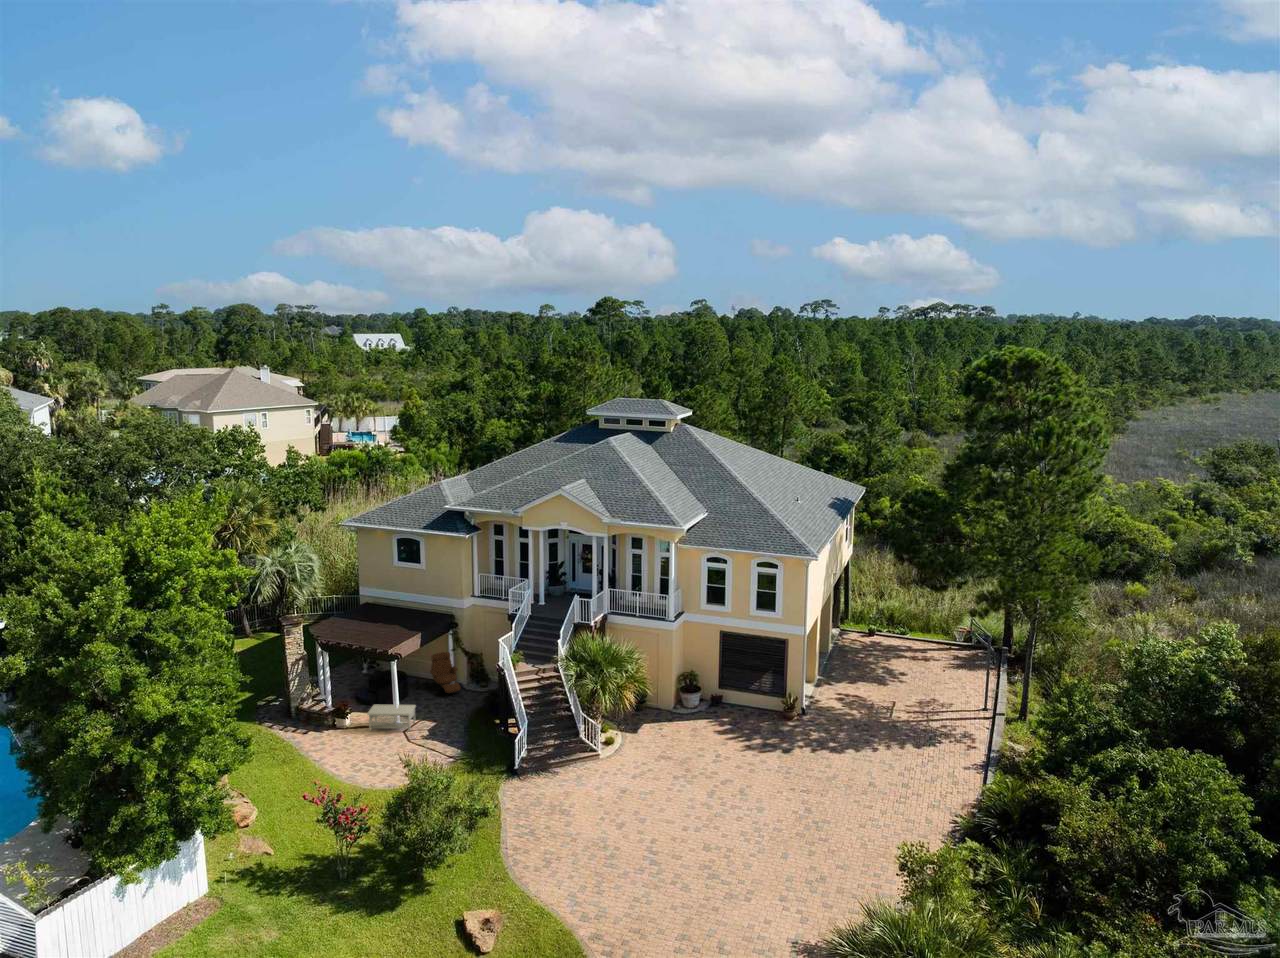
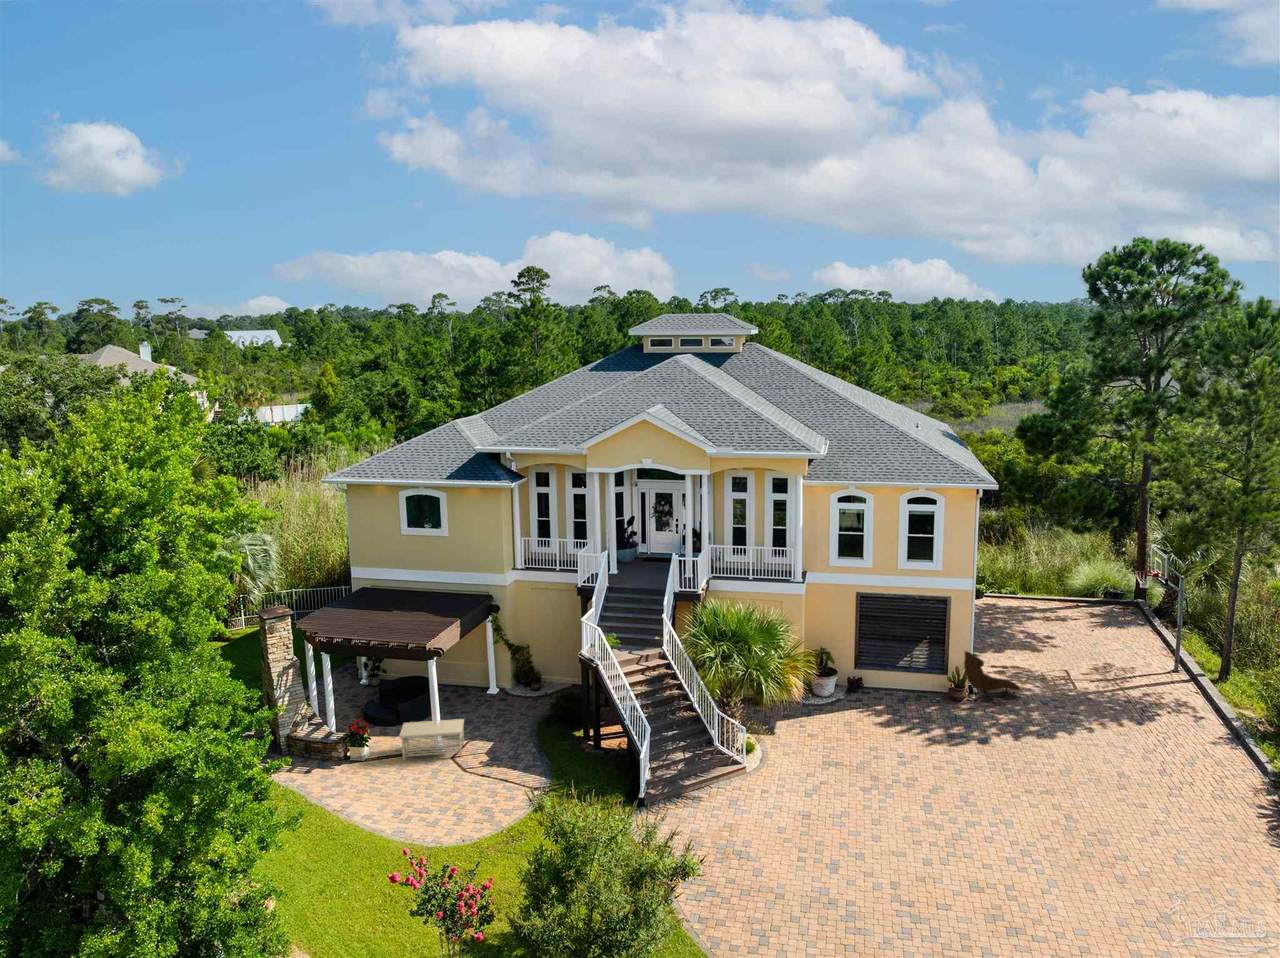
lounge chair: present [430,652,460,694] -> present [964,651,1020,703]

